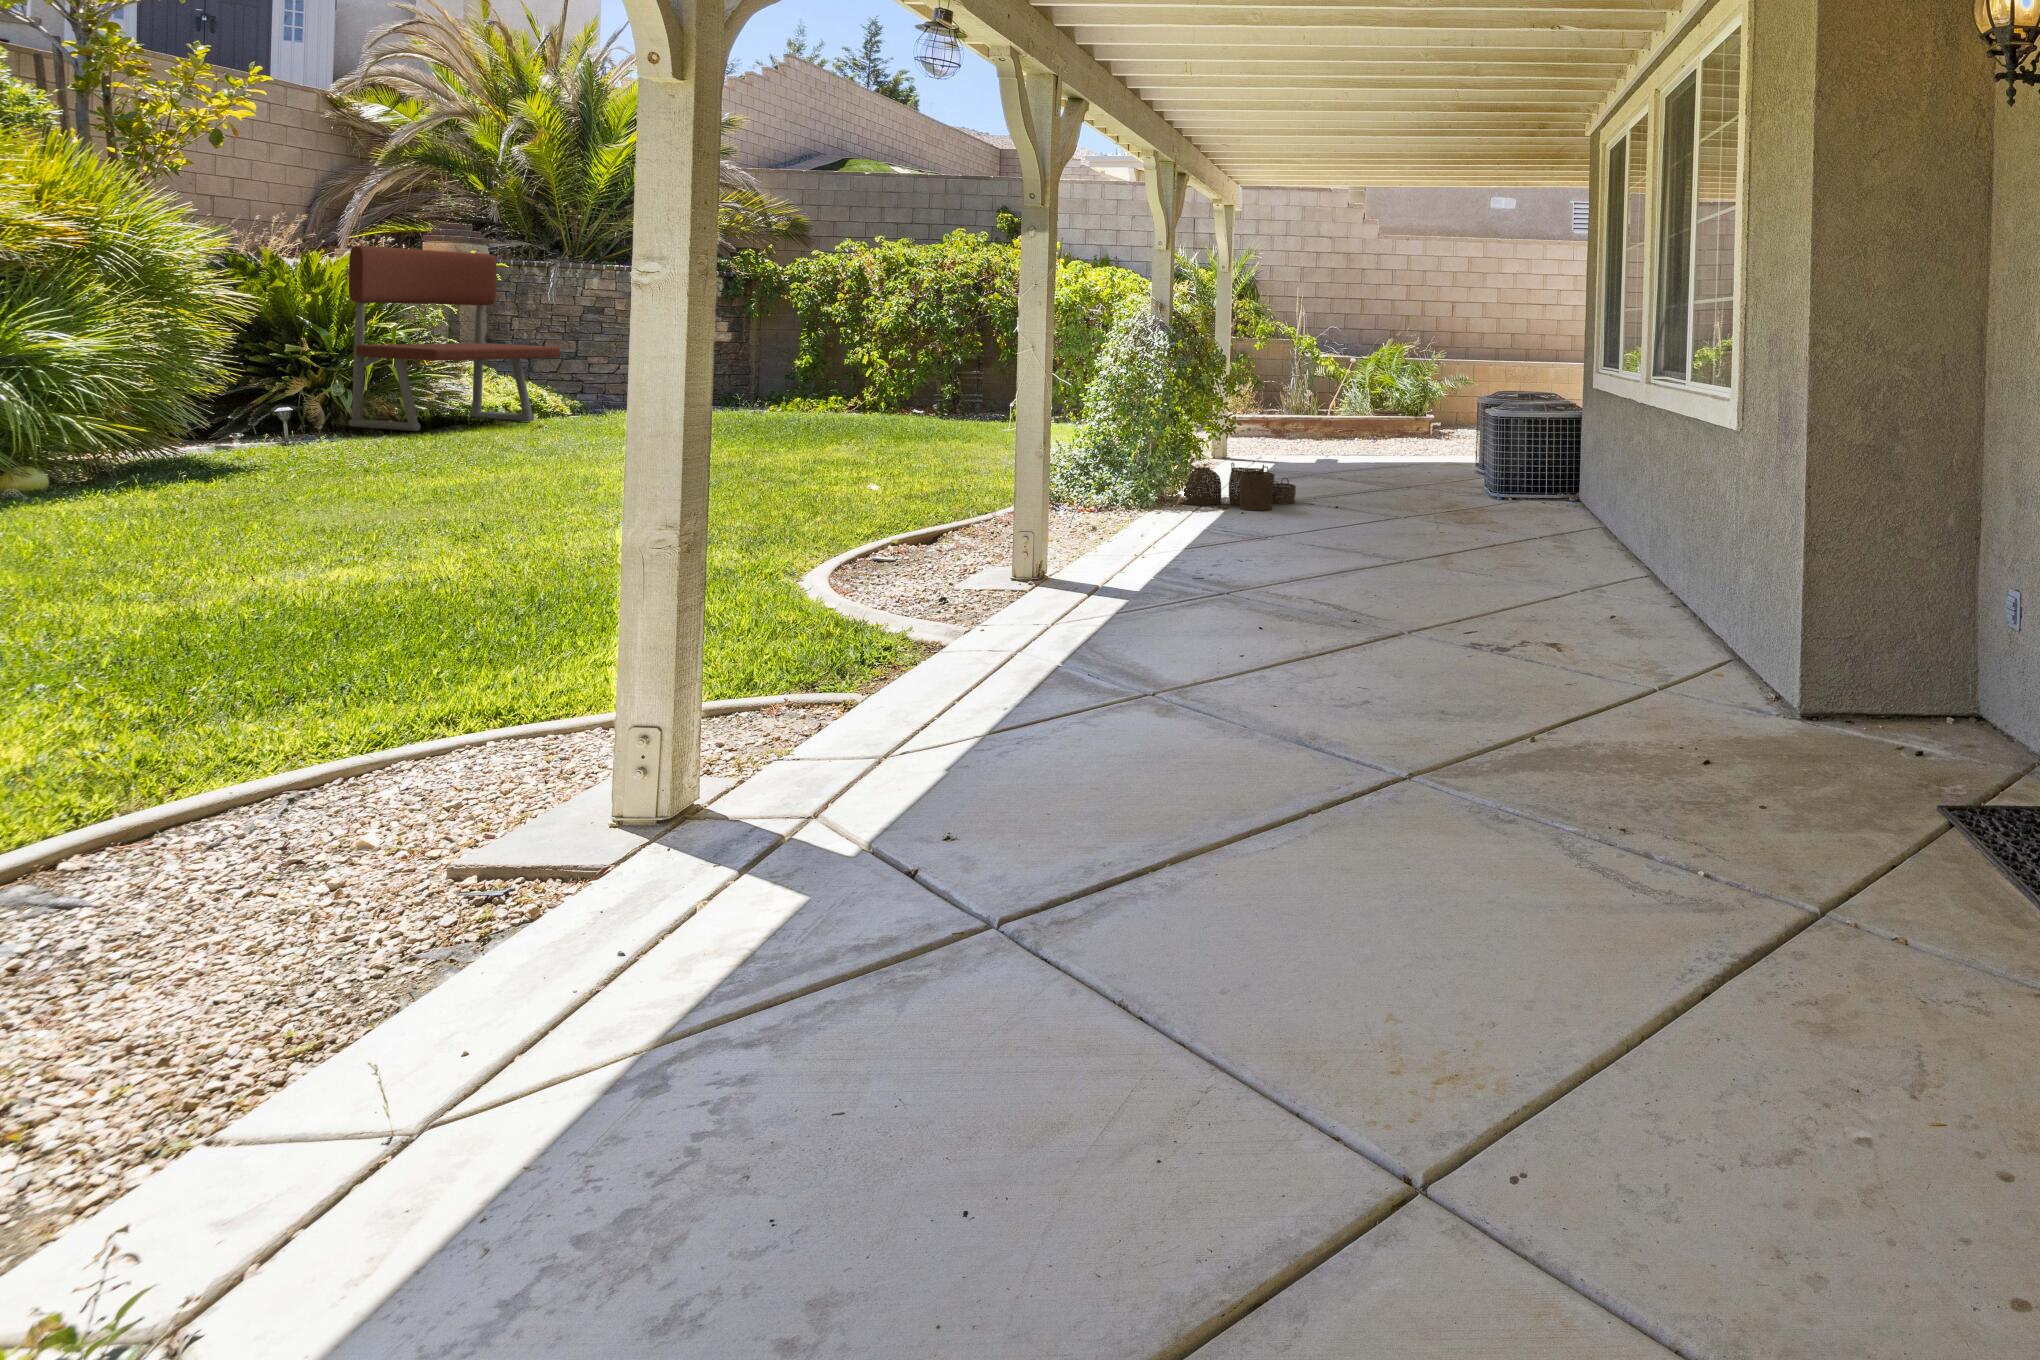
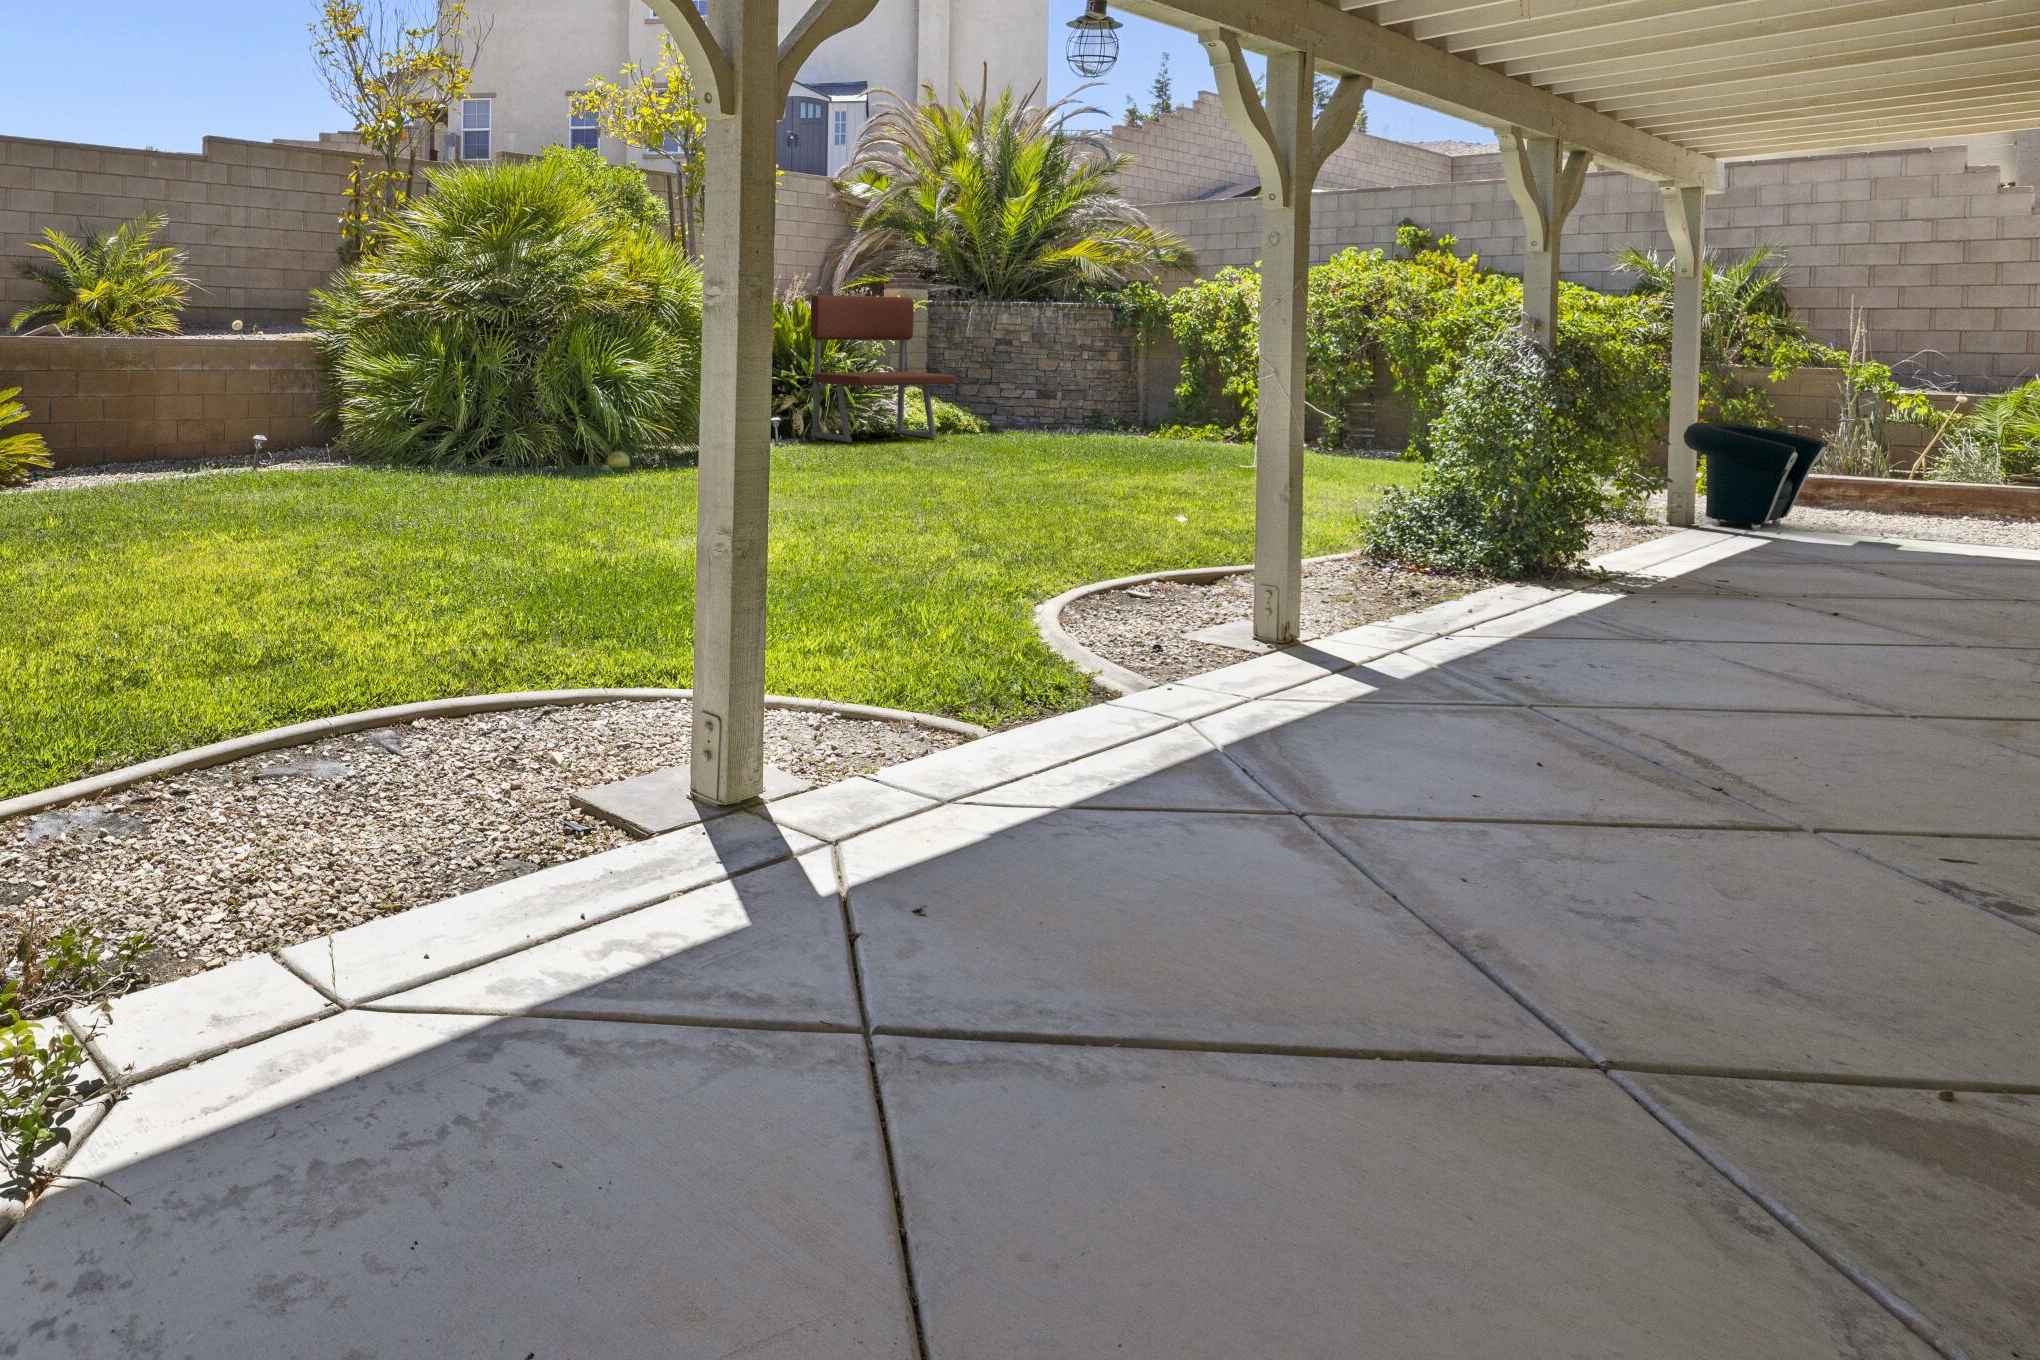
armchair: none [1223,382,1302,460] -> present [1684,422,1826,531]
woven basket: present [1182,463,1296,510] -> none [1561,526,1756,597]

